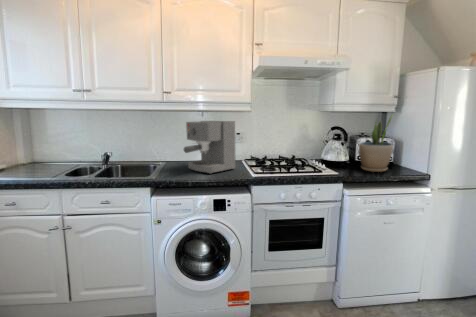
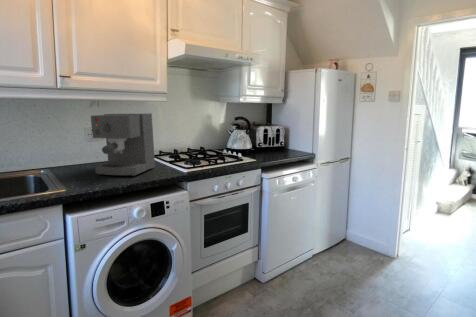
potted plant: present [359,117,393,172] -> none [263,105,290,156]

